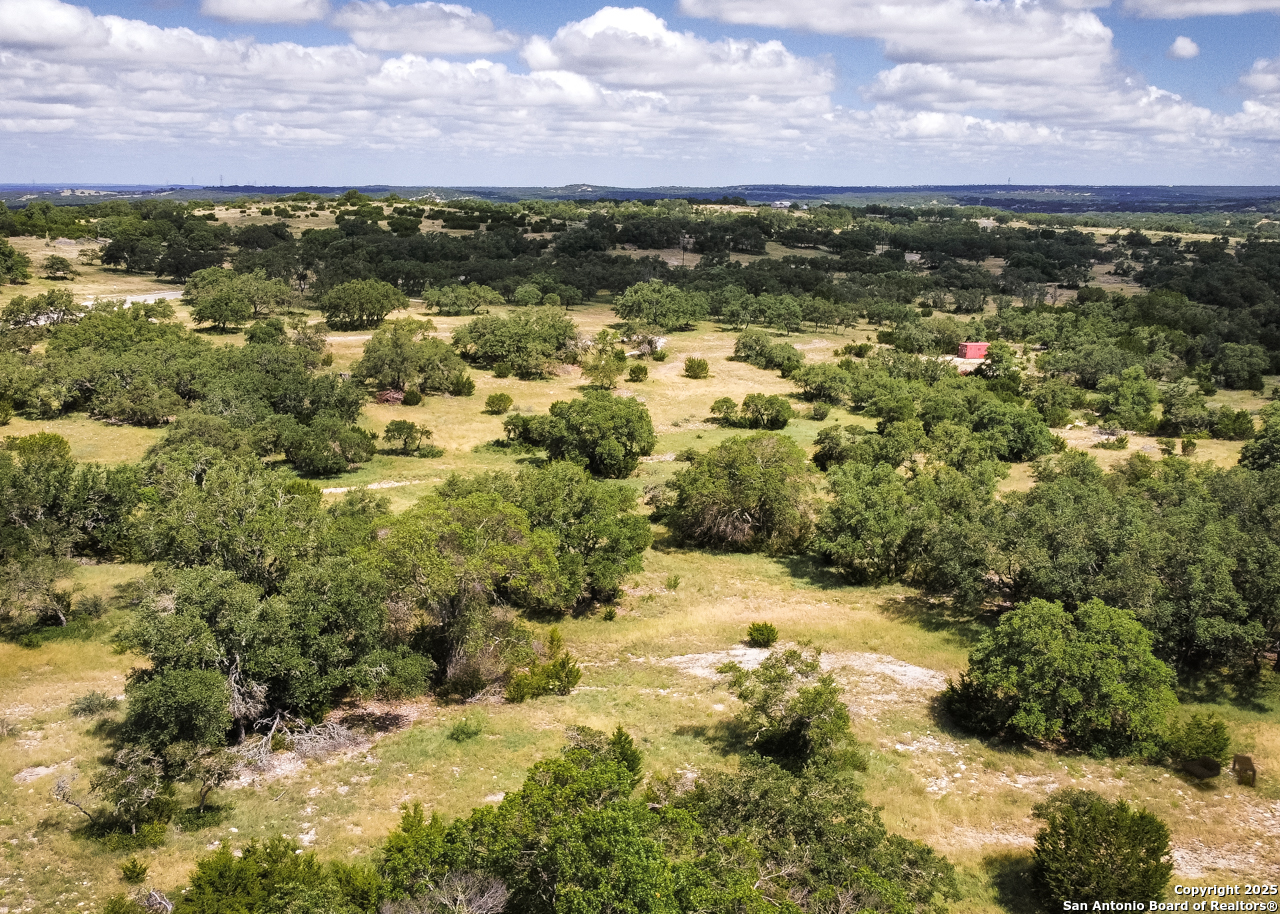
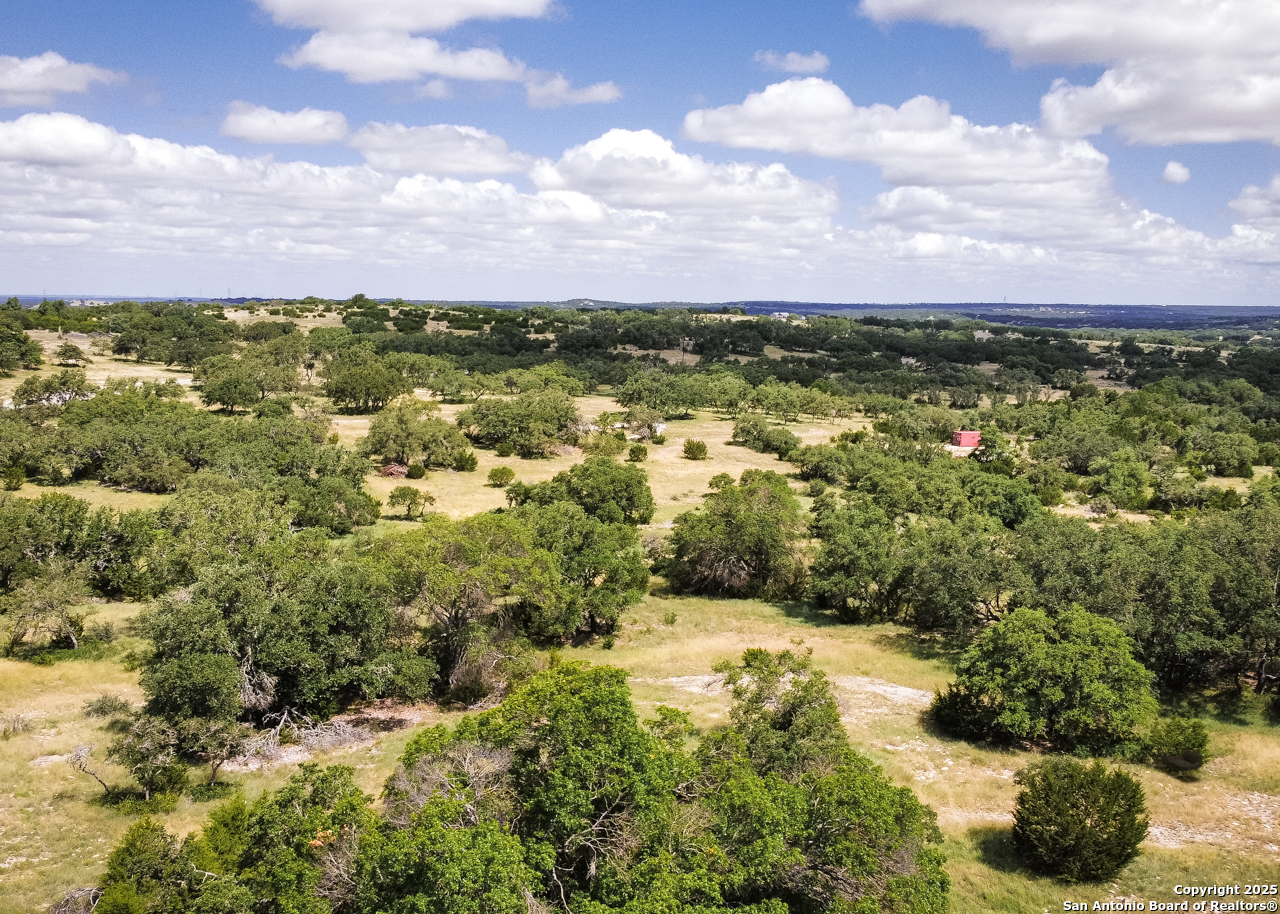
bench: present [1232,754,1257,787] -> none [1215,750,1238,779]

